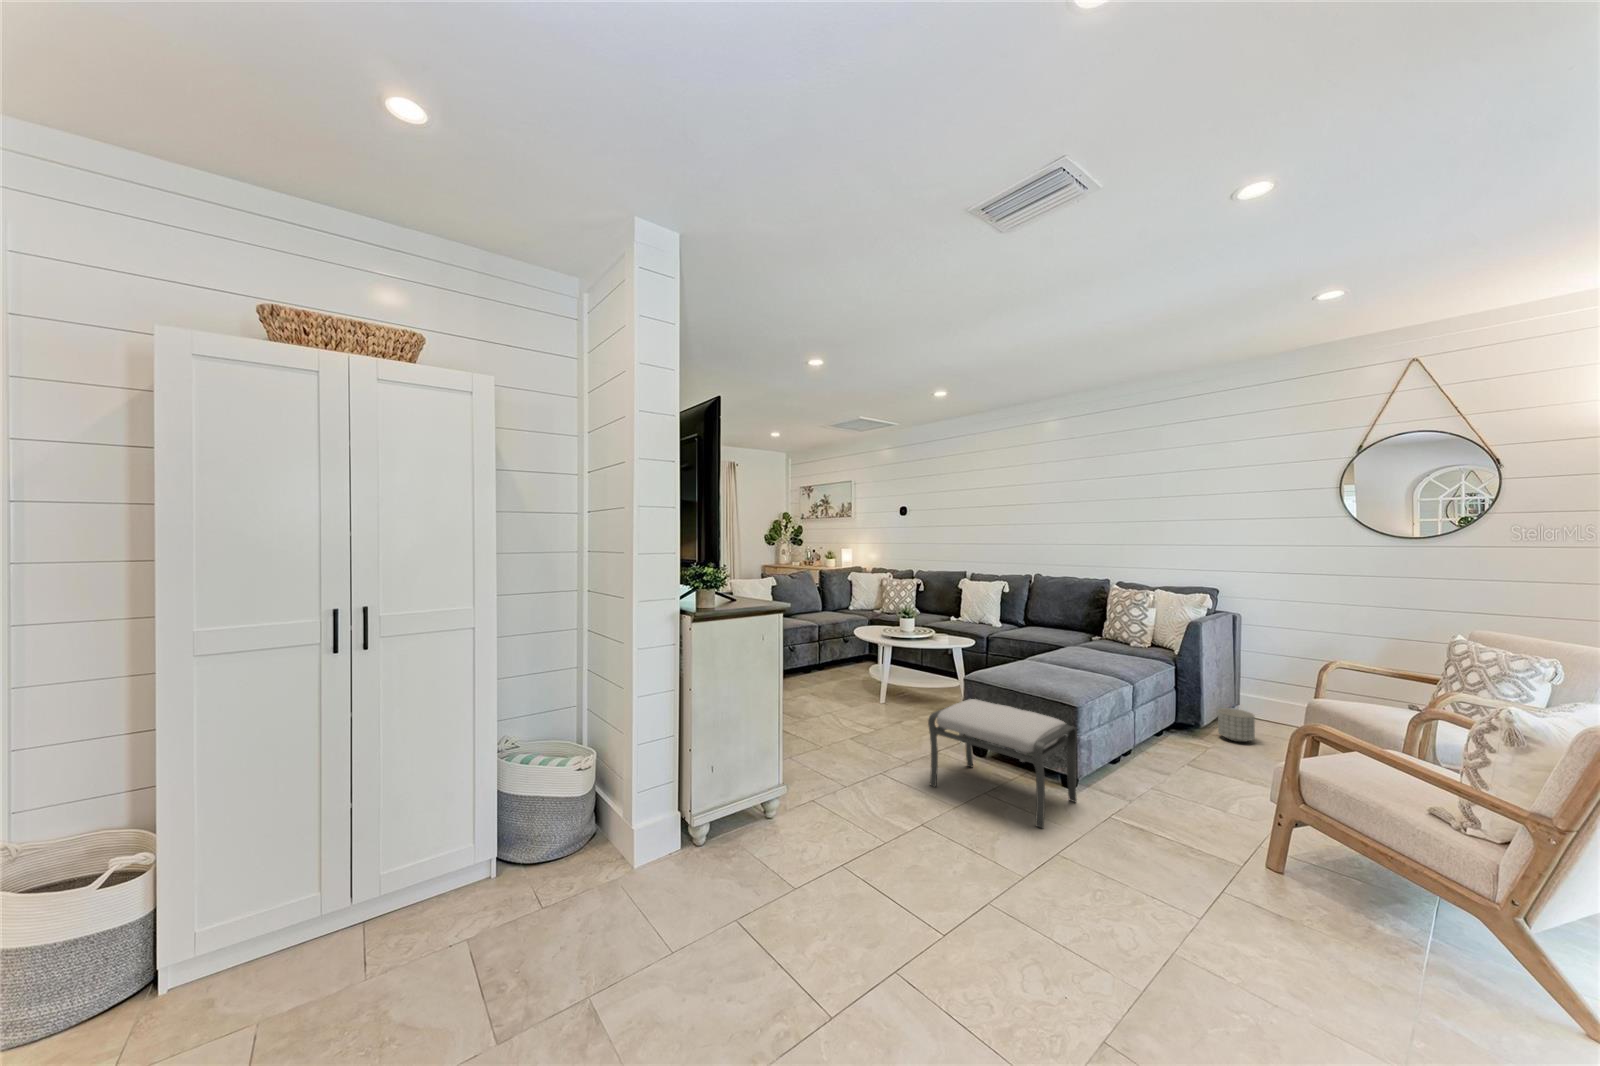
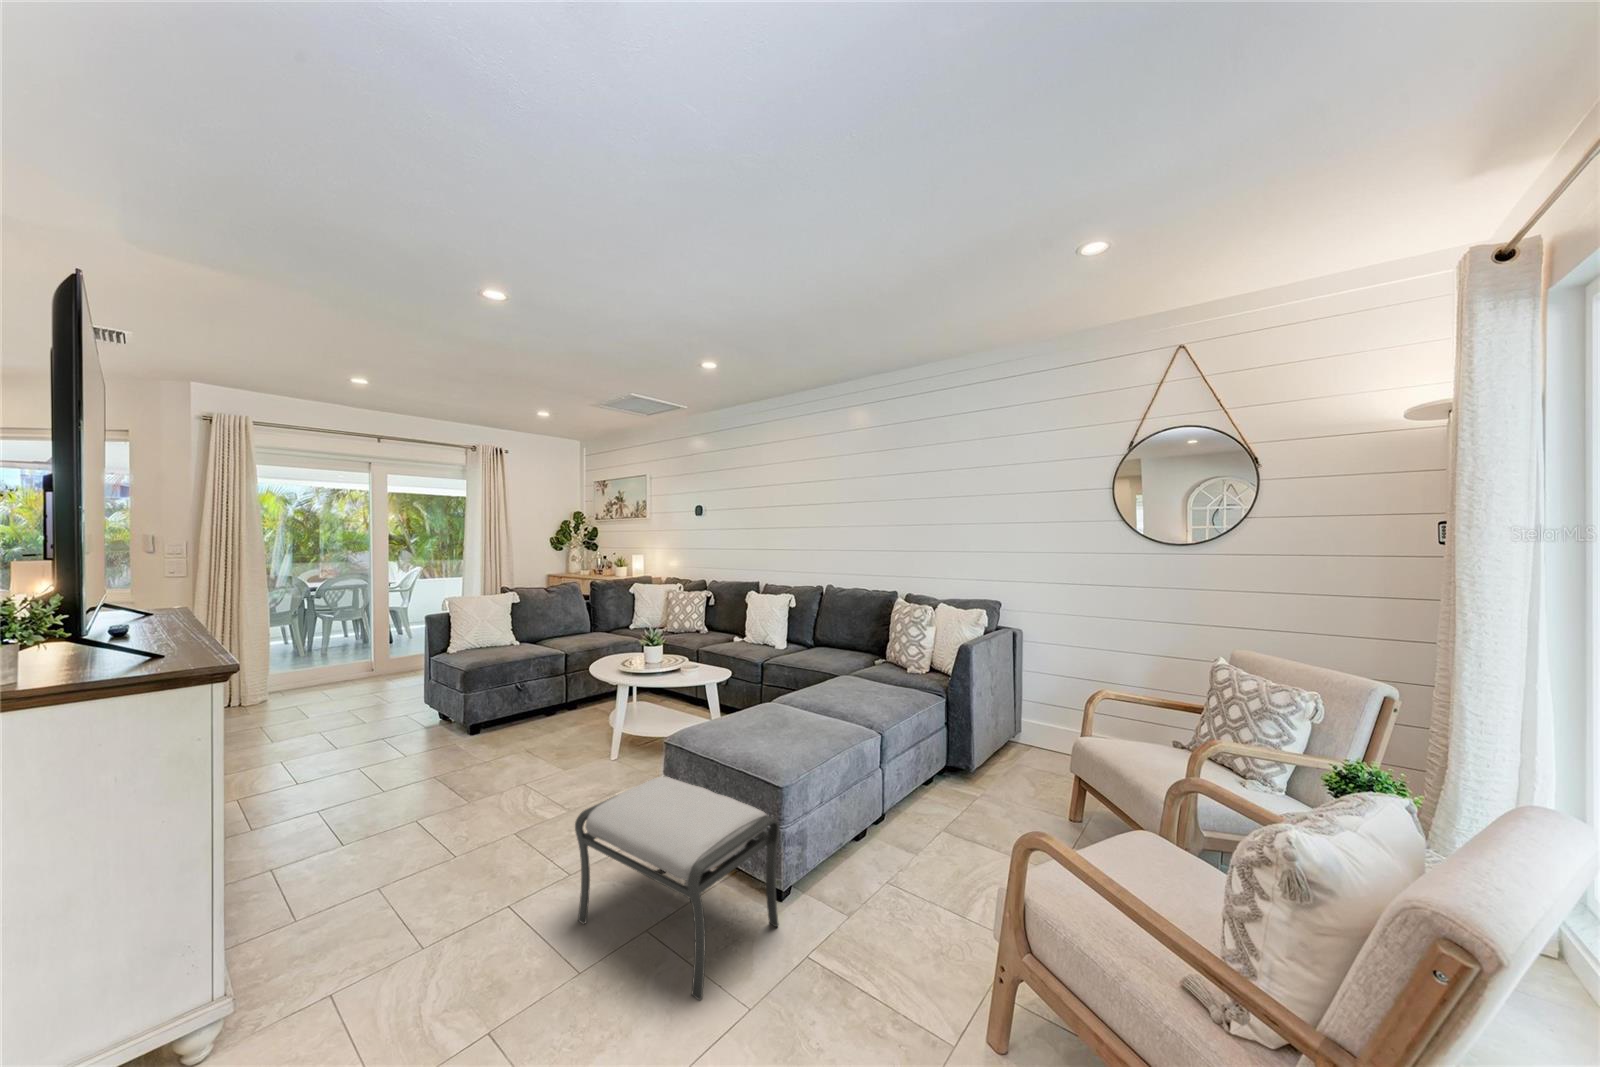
planter: present [1218,708,1255,742] -> none [993,742,1029,784]

